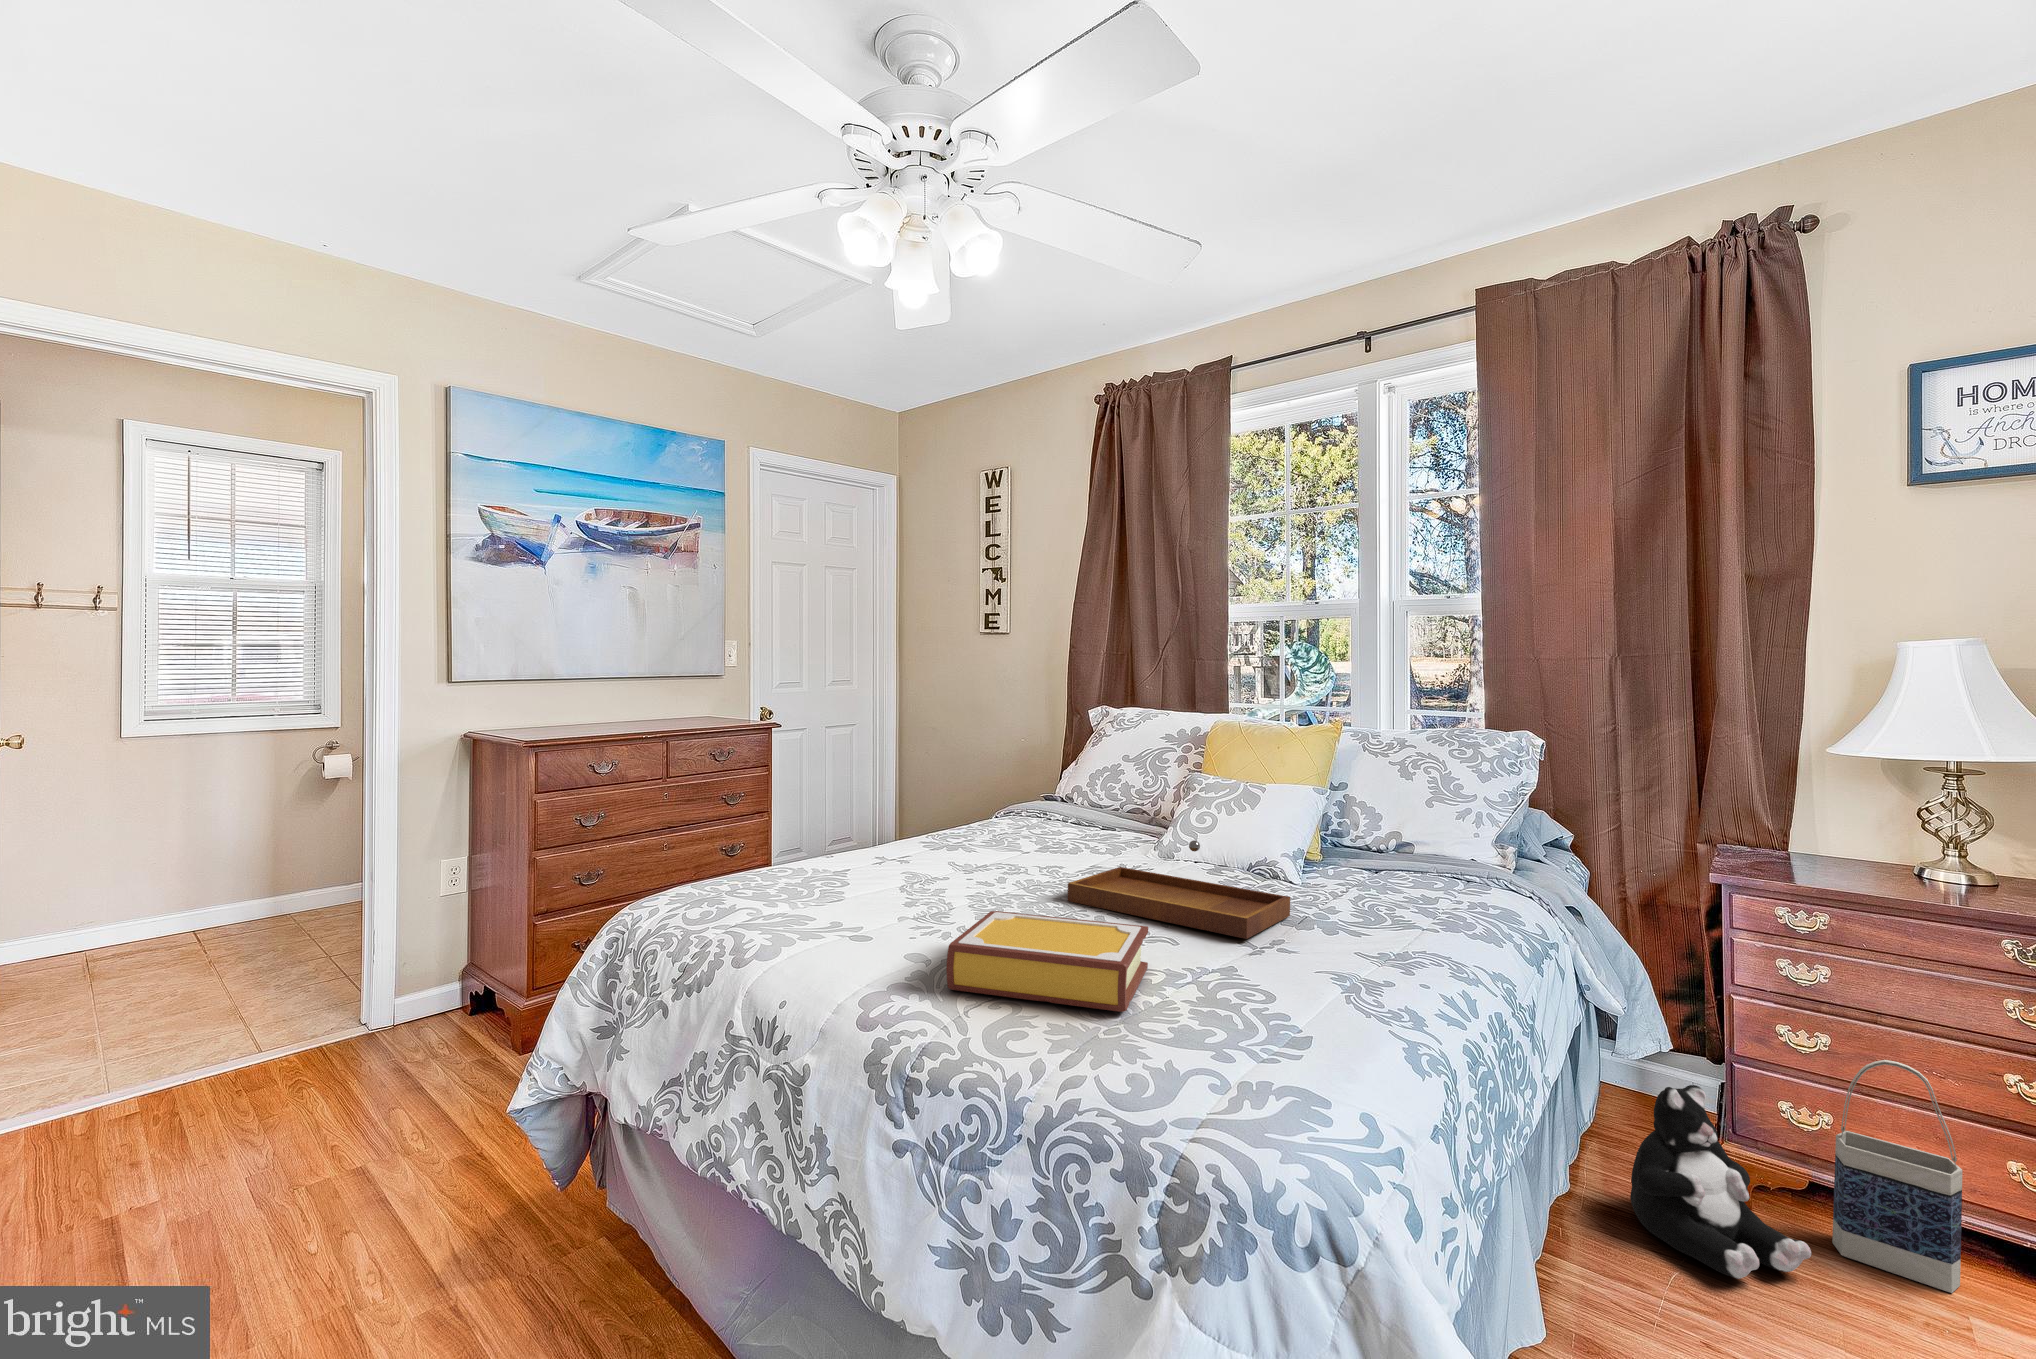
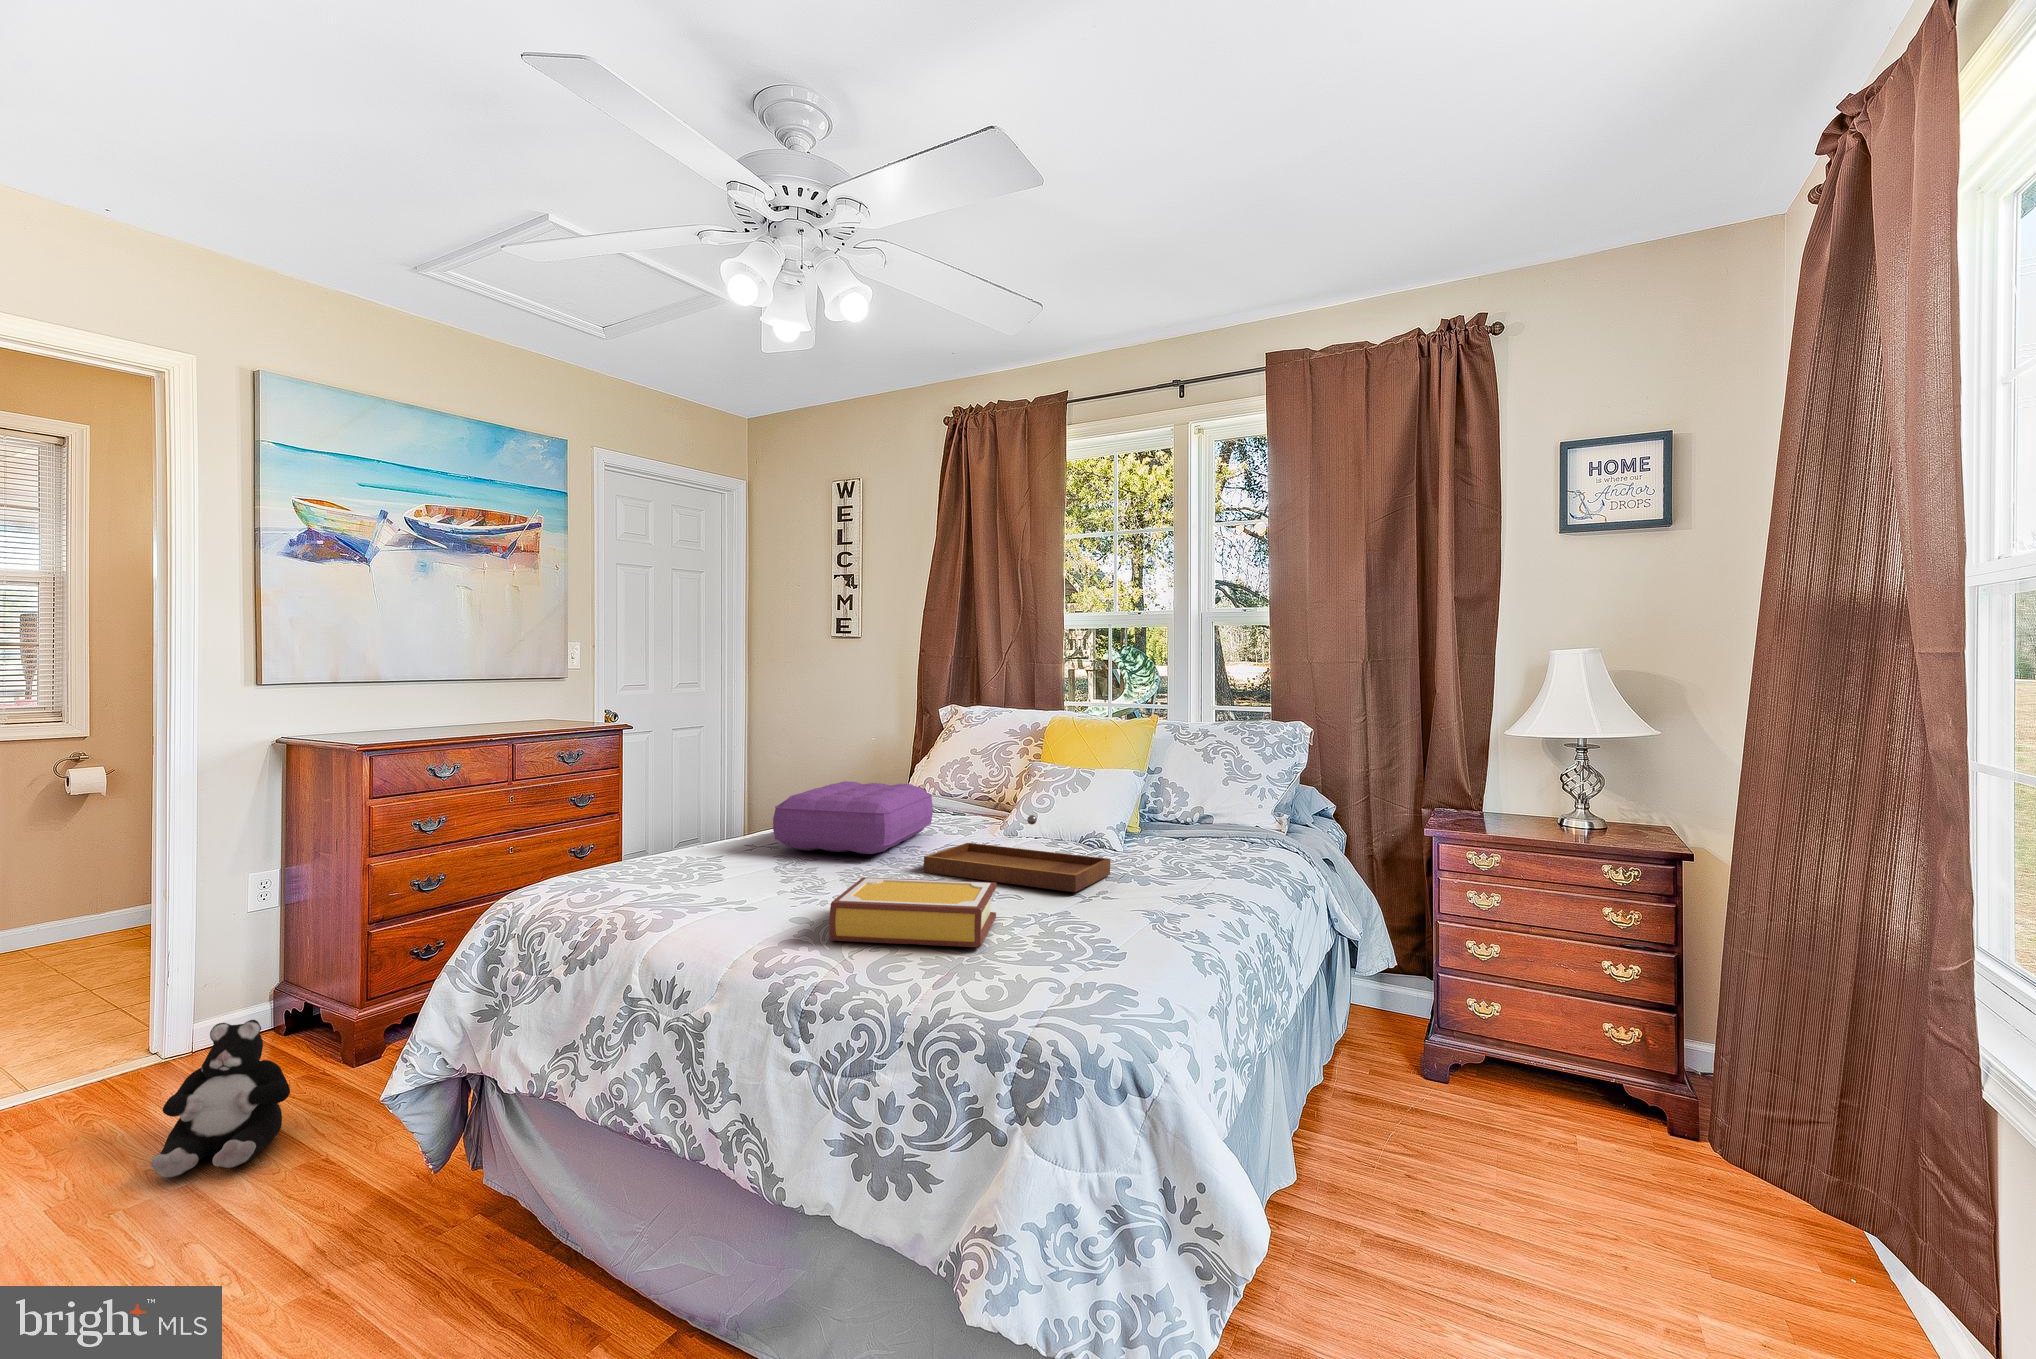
pillow: none [905,791,1082,876] -> present [773,781,933,854]
bag: present [1832,1060,1963,1293] -> none [1507,962,1587,1129]
plush toy: present [1630,1085,1811,1279] -> present [151,1020,290,1178]

